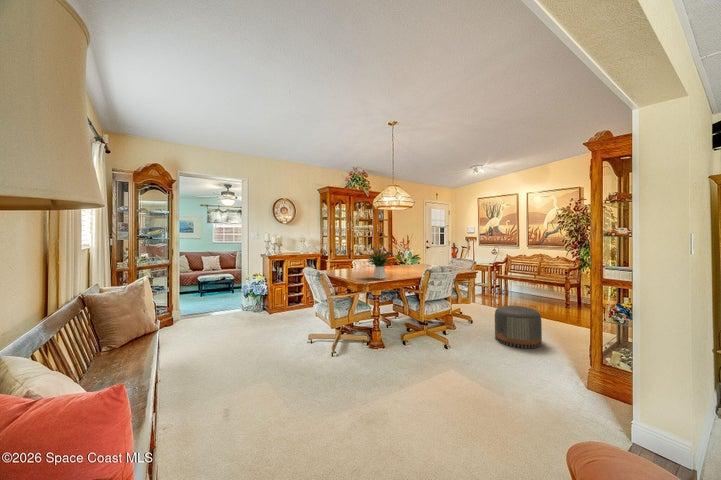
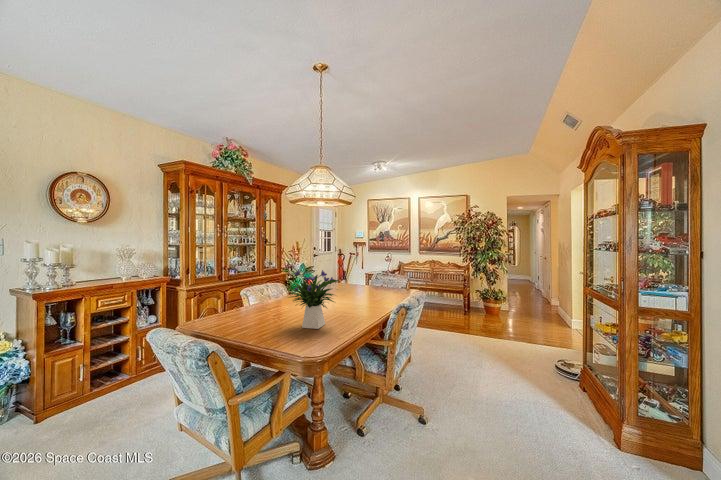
pouf: present [495,306,542,348] -> none [451,333,507,392]

